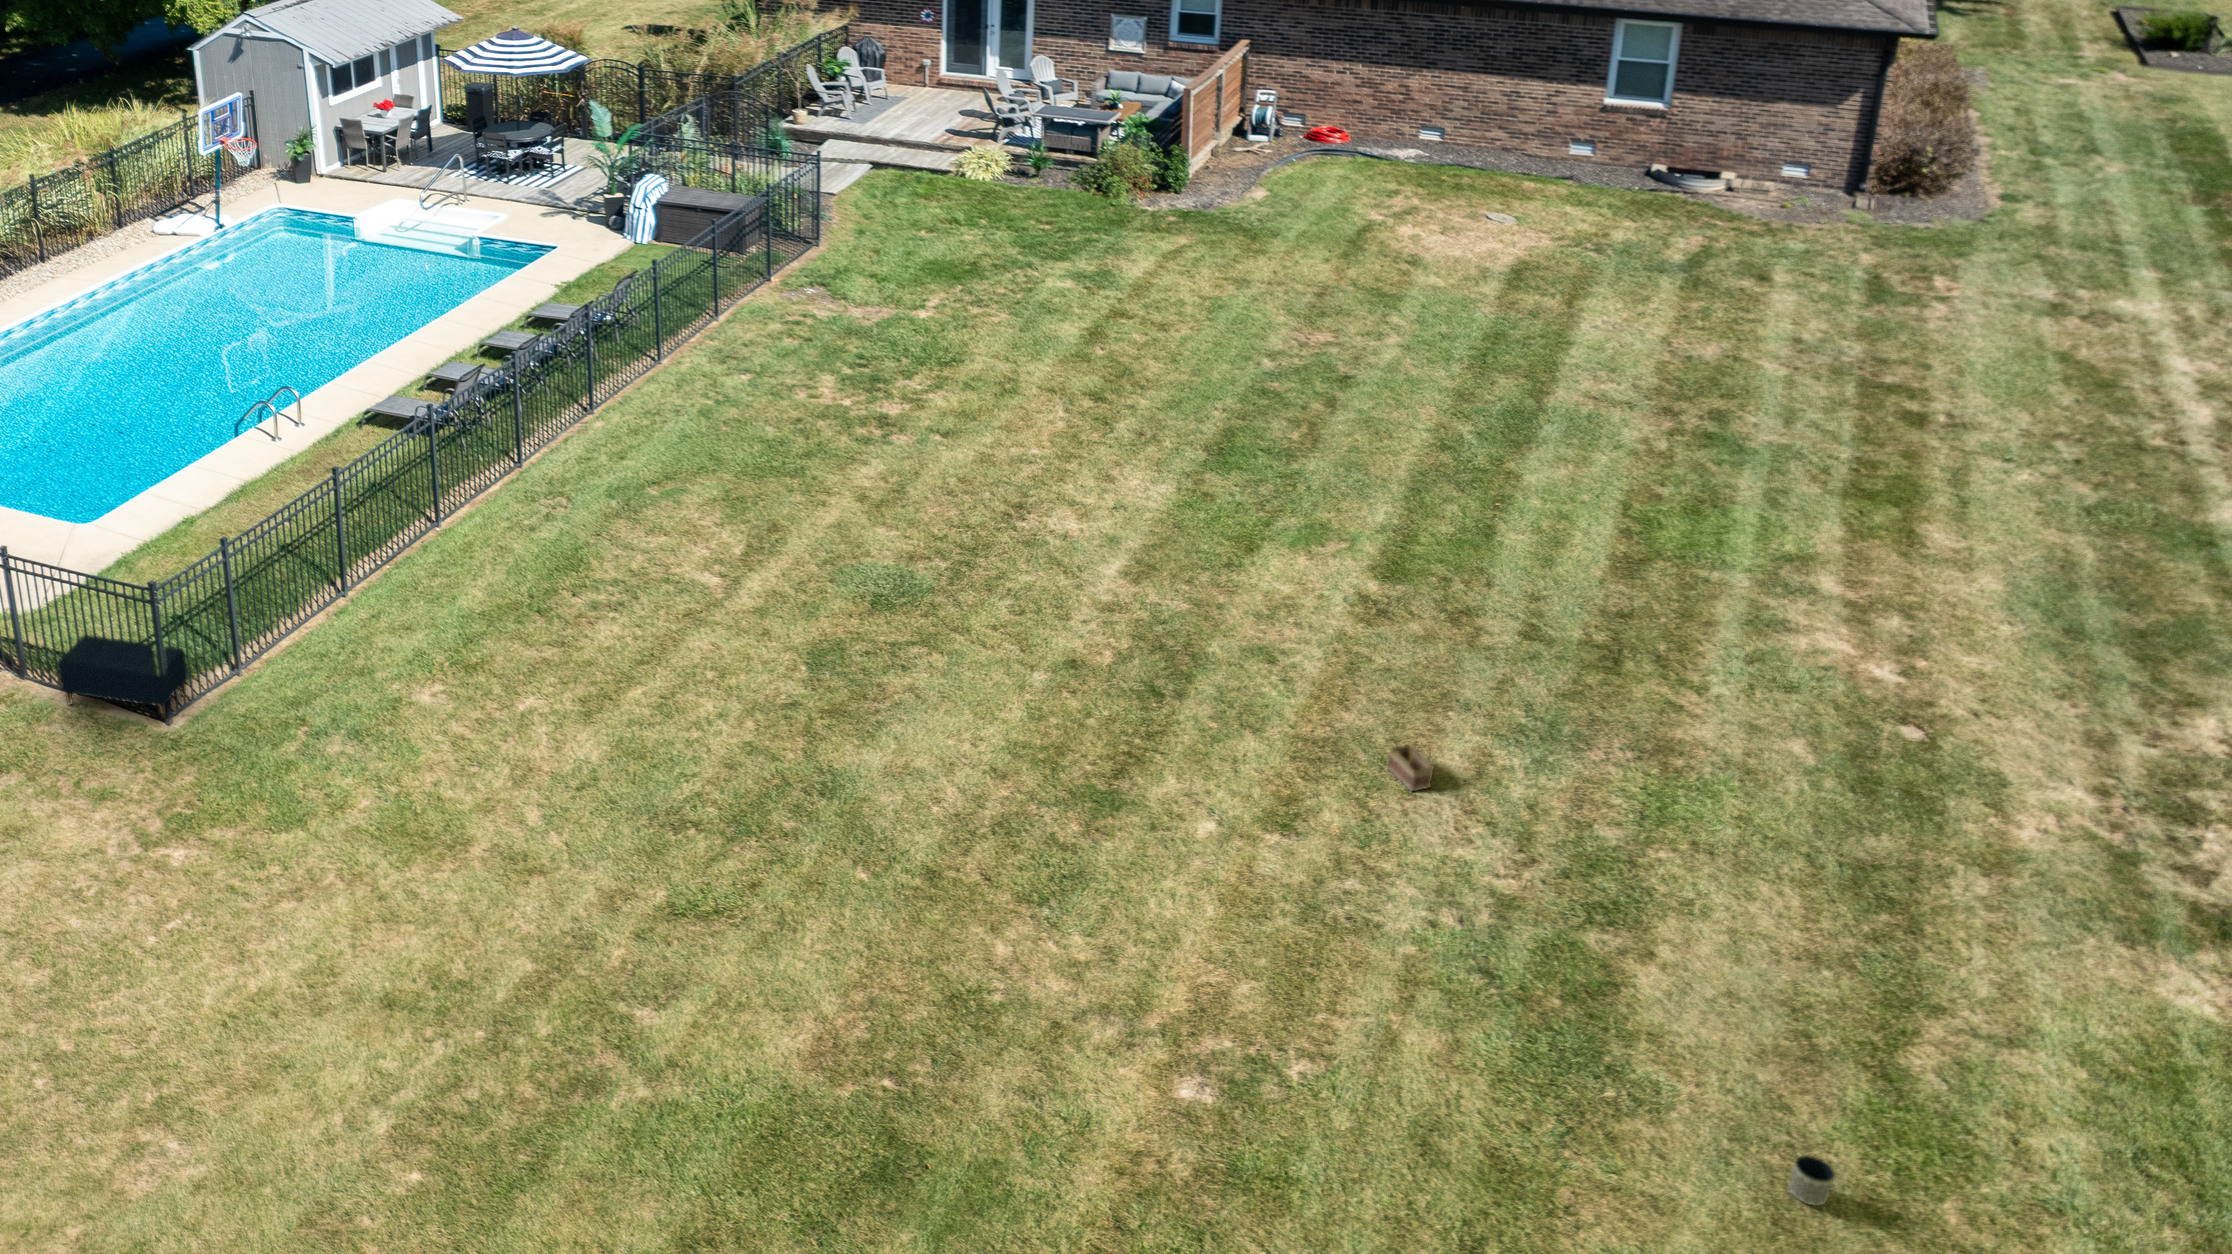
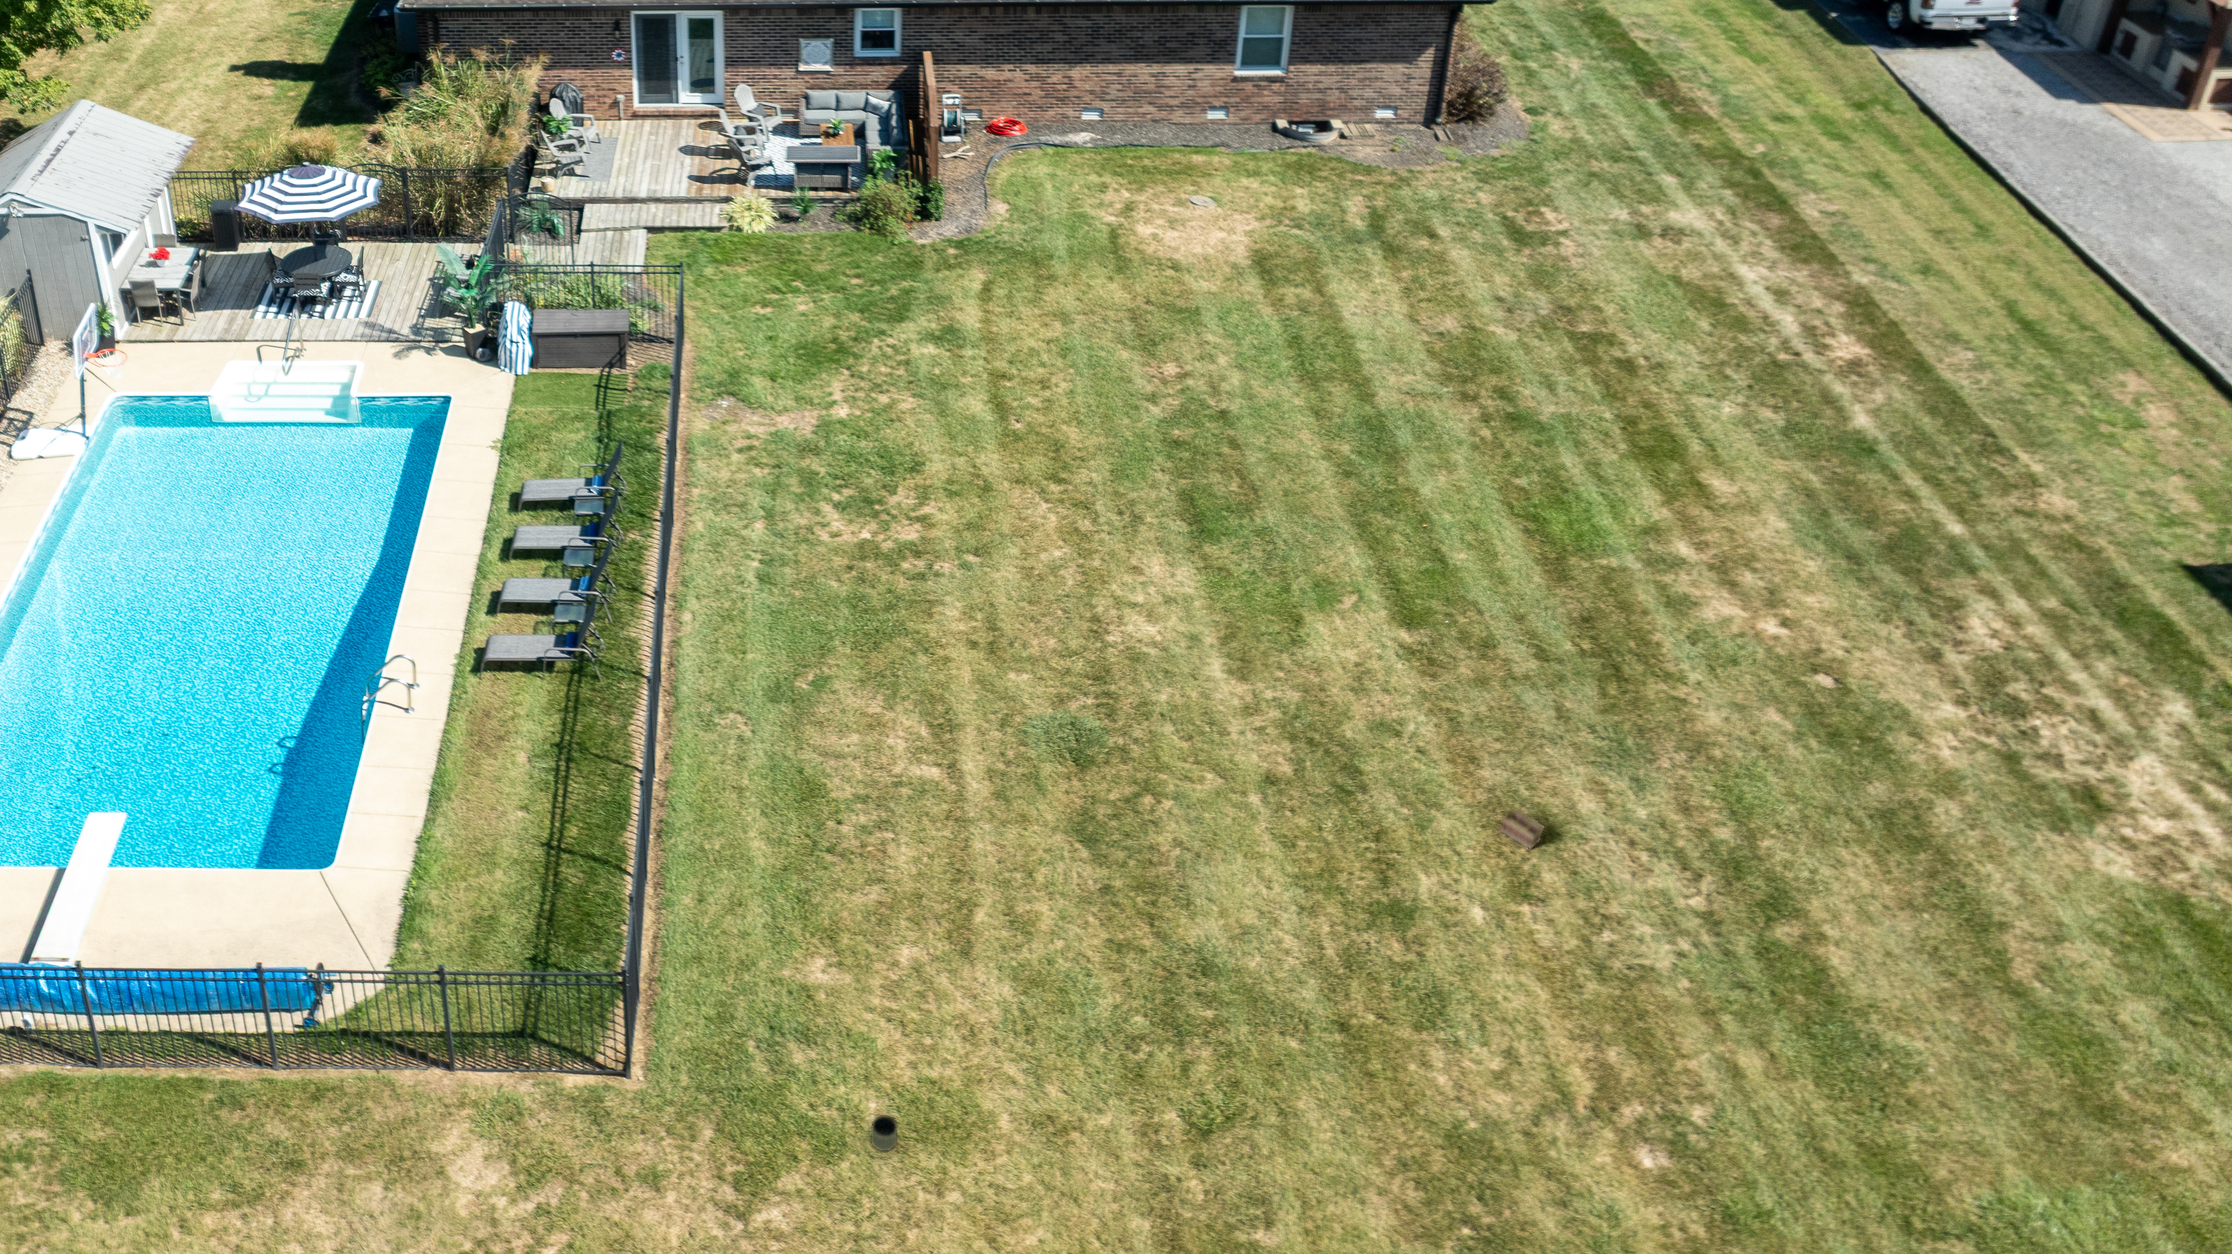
bench: present [58,635,188,719] -> none [389,1022,506,1110]
planter: present [1789,1155,1834,1205] -> present [871,1115,897,1151]

